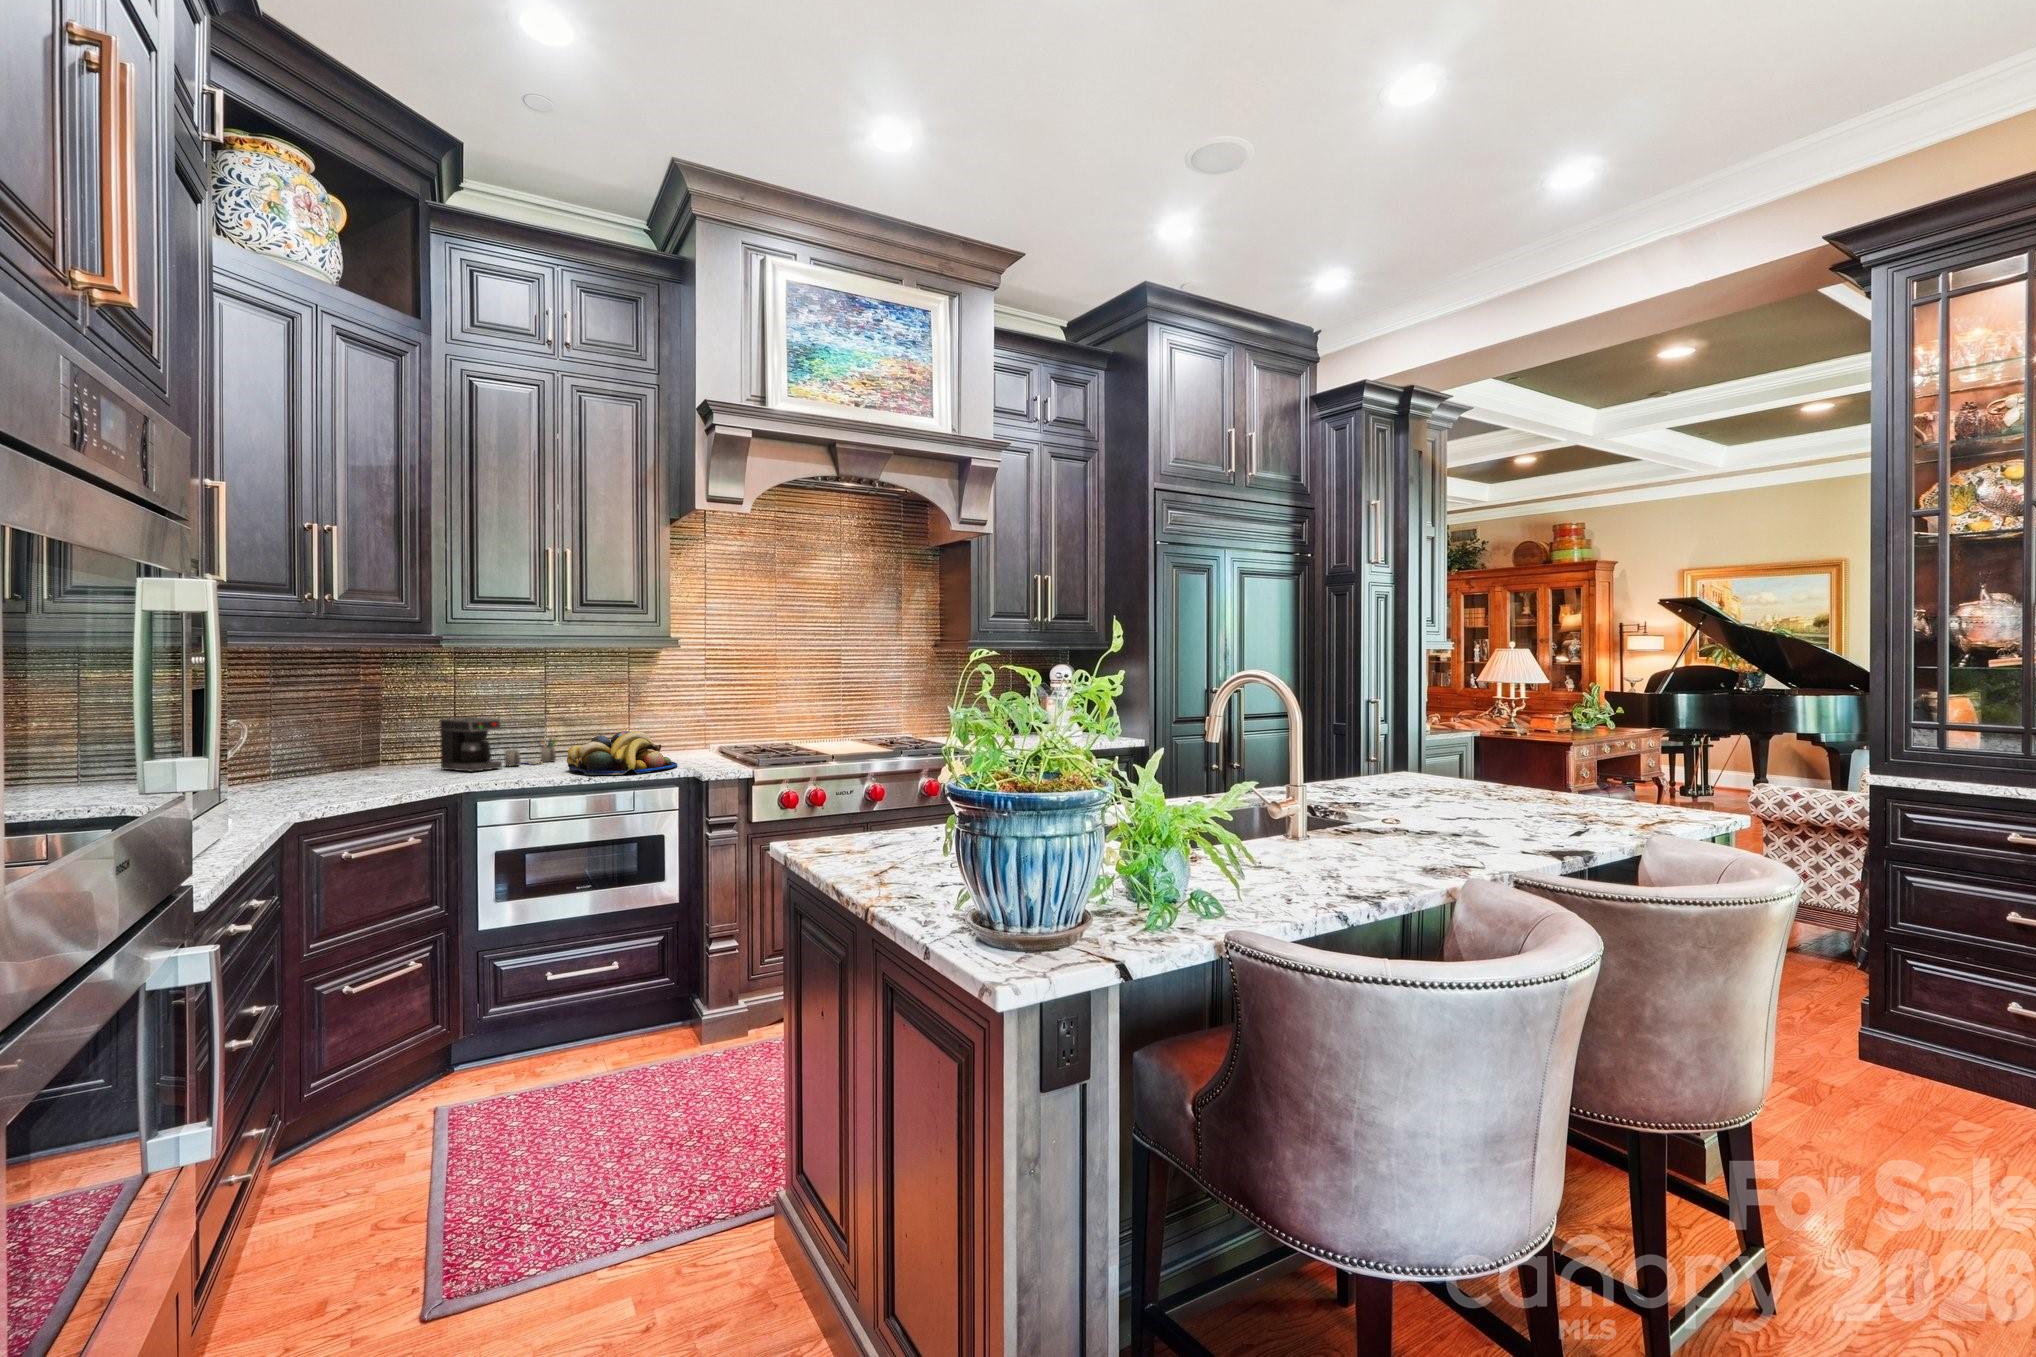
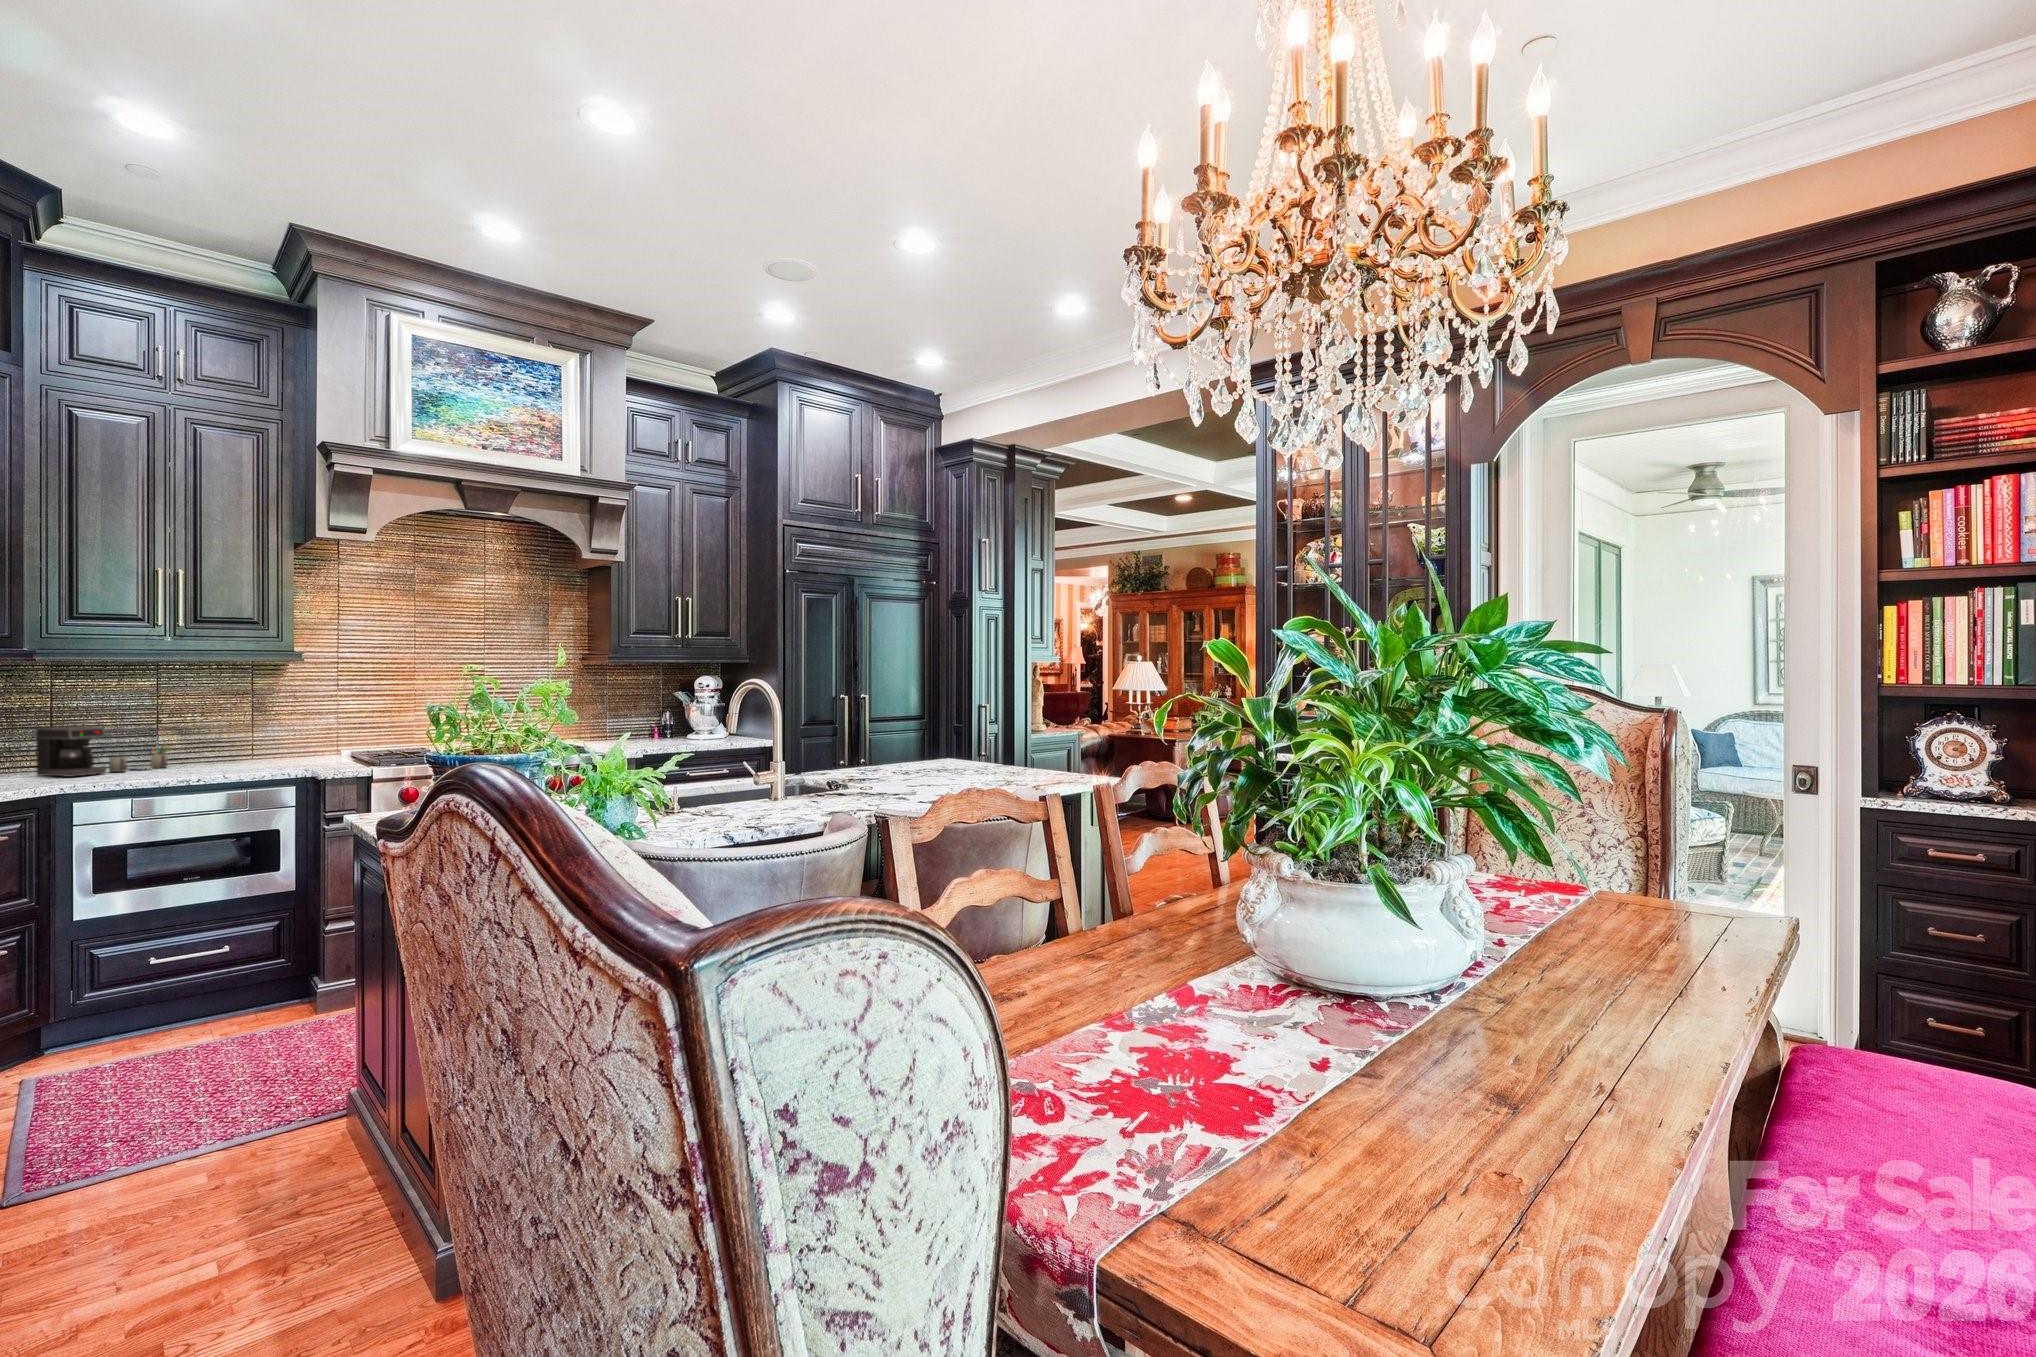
fruit bowl: present [567,731,677,775] -> none [176,737,295,777]

